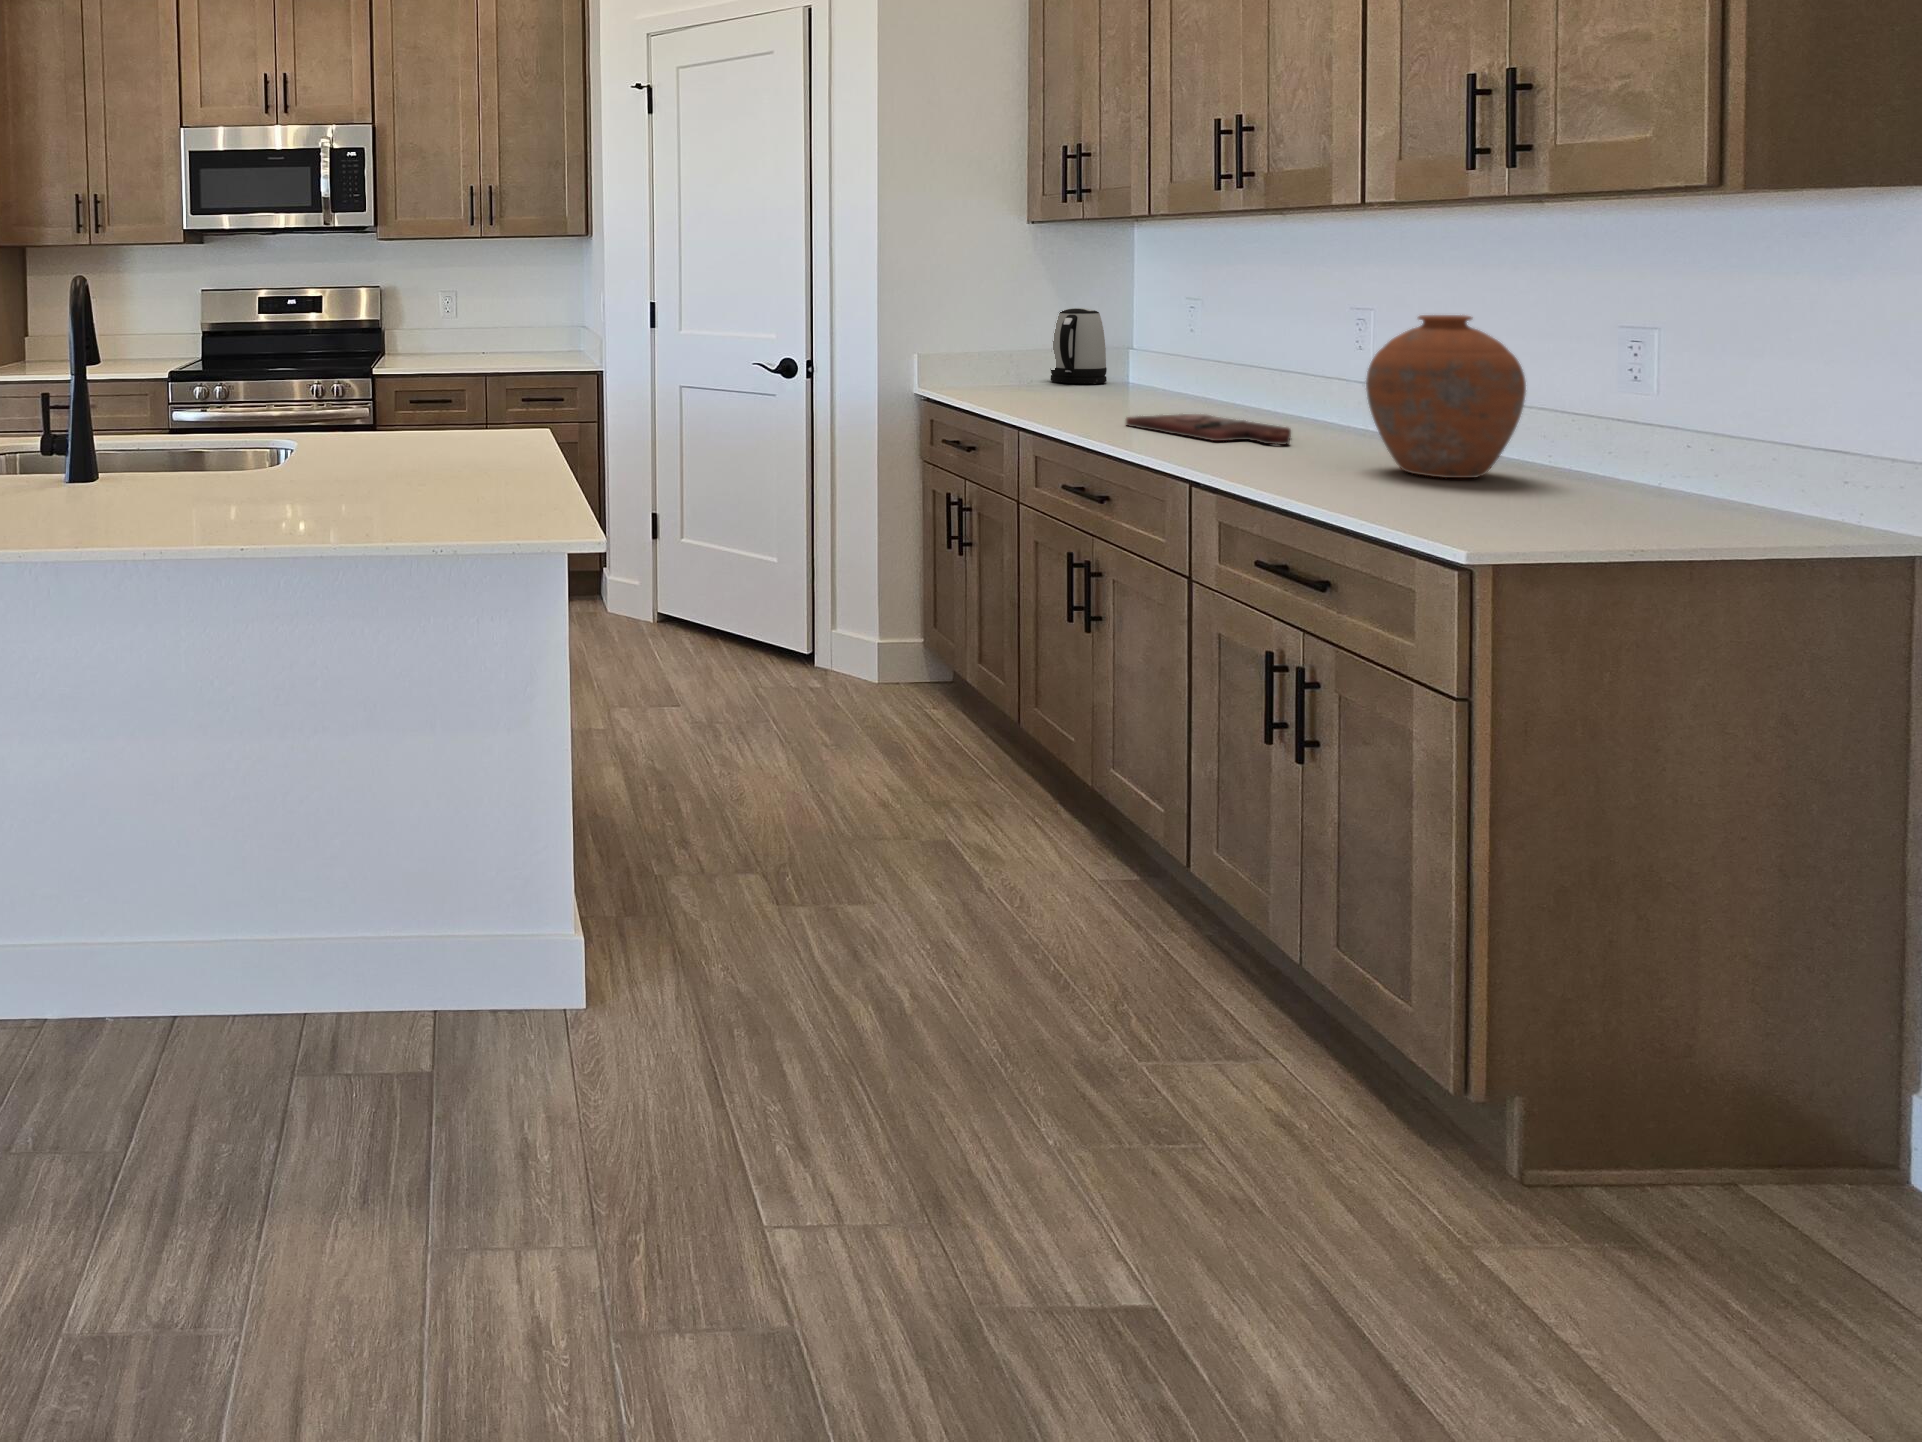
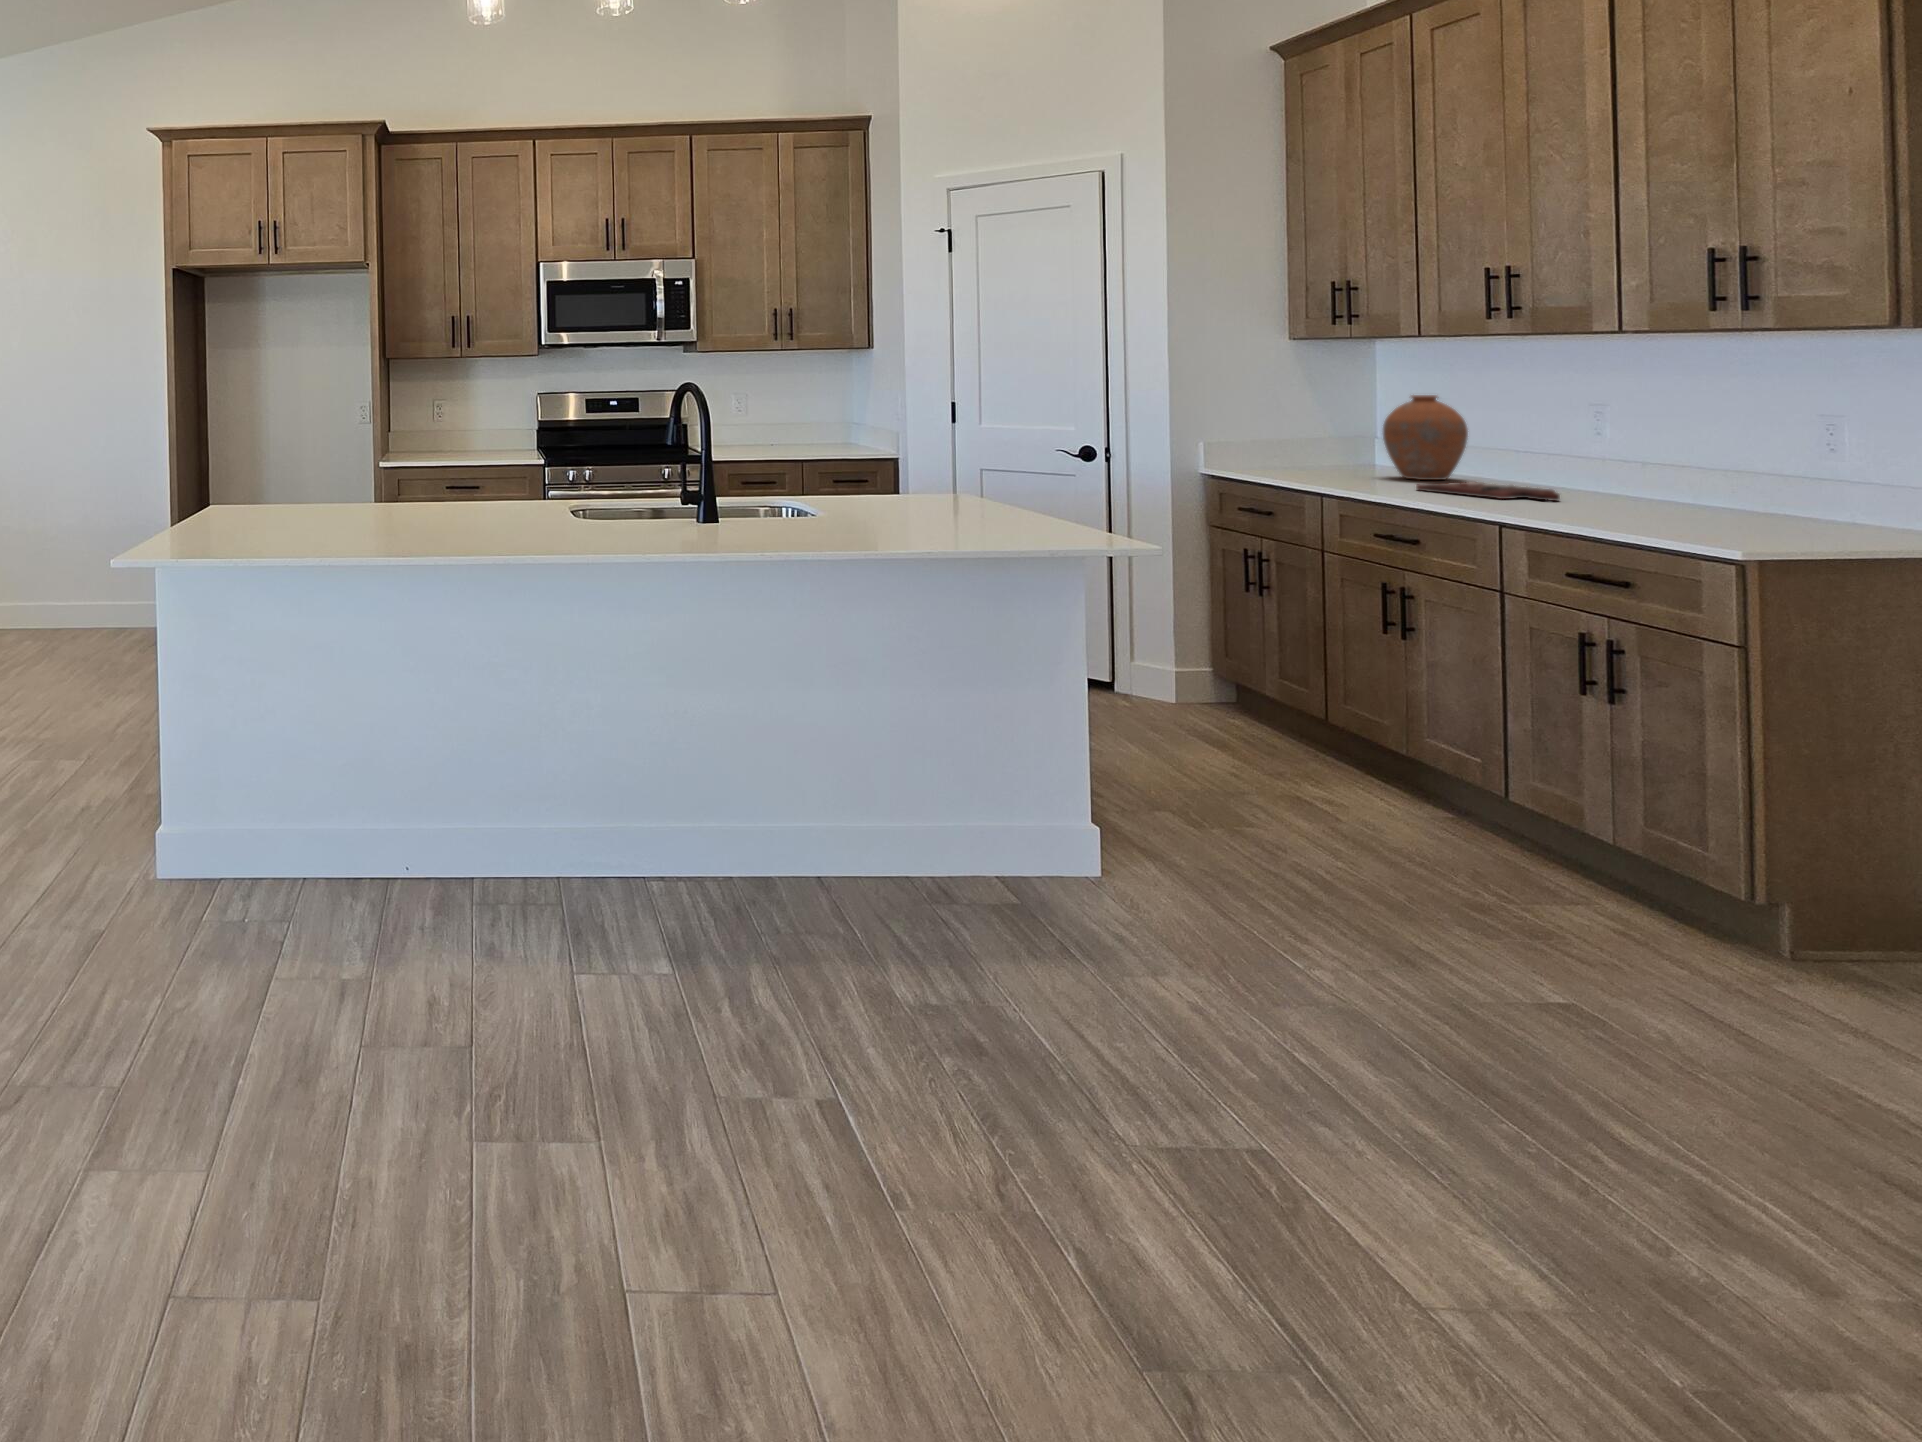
kettle: present [1051,308,1107,384] -> none [1305,405,1354,464]
vase: present [1366,315,1526,478] -> present [1383,395,1468,480]

